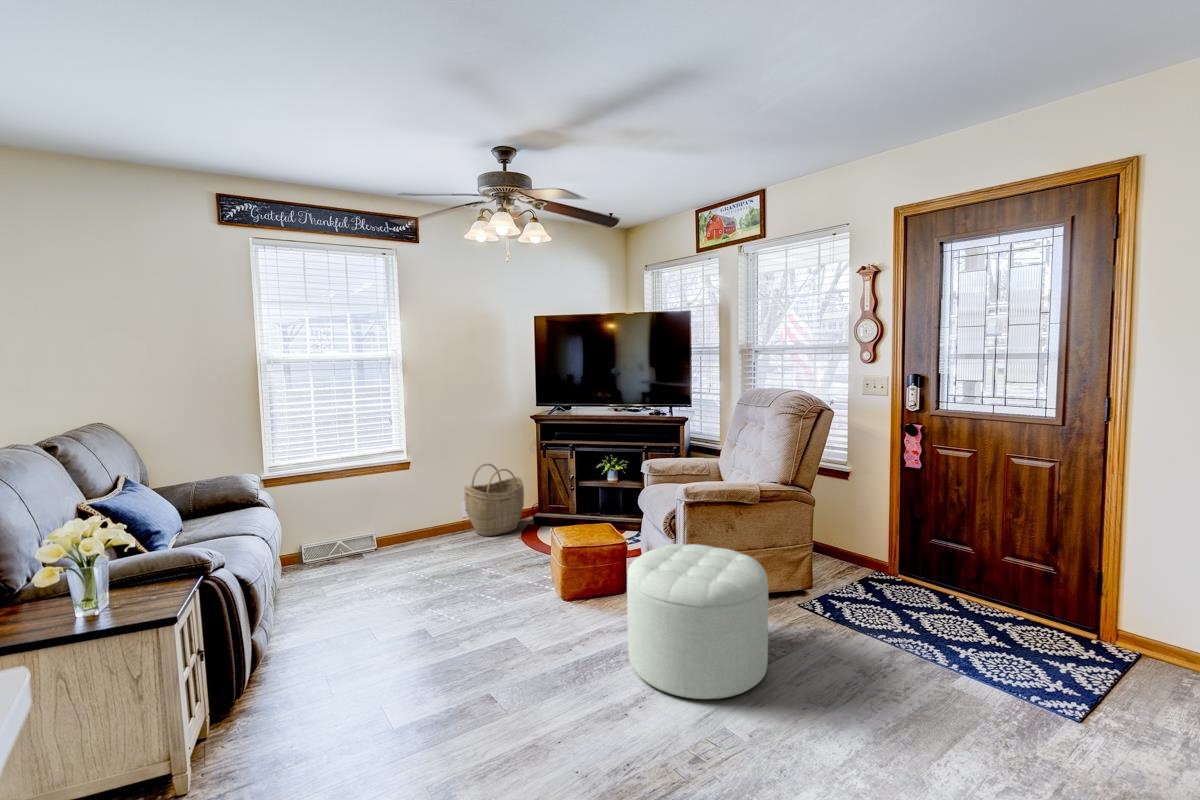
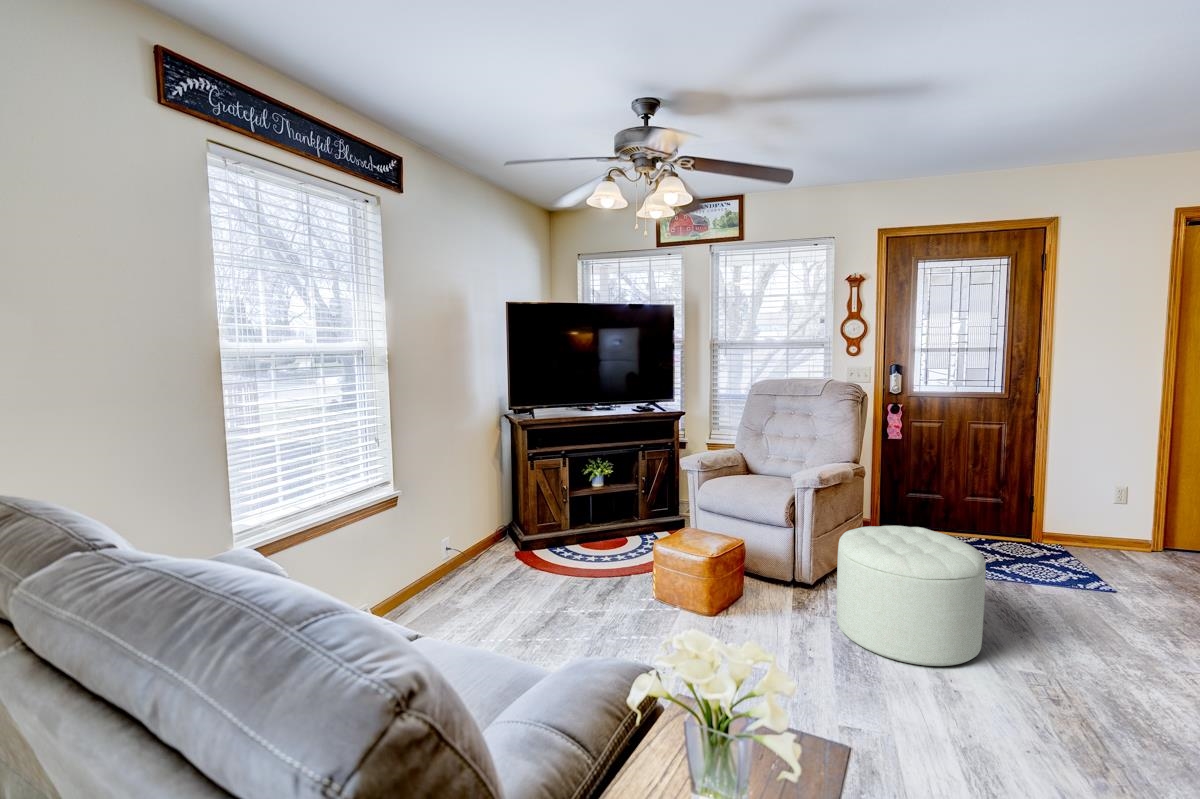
woven basket: present [464,464,524,536] -> none [456,486,524,578]

